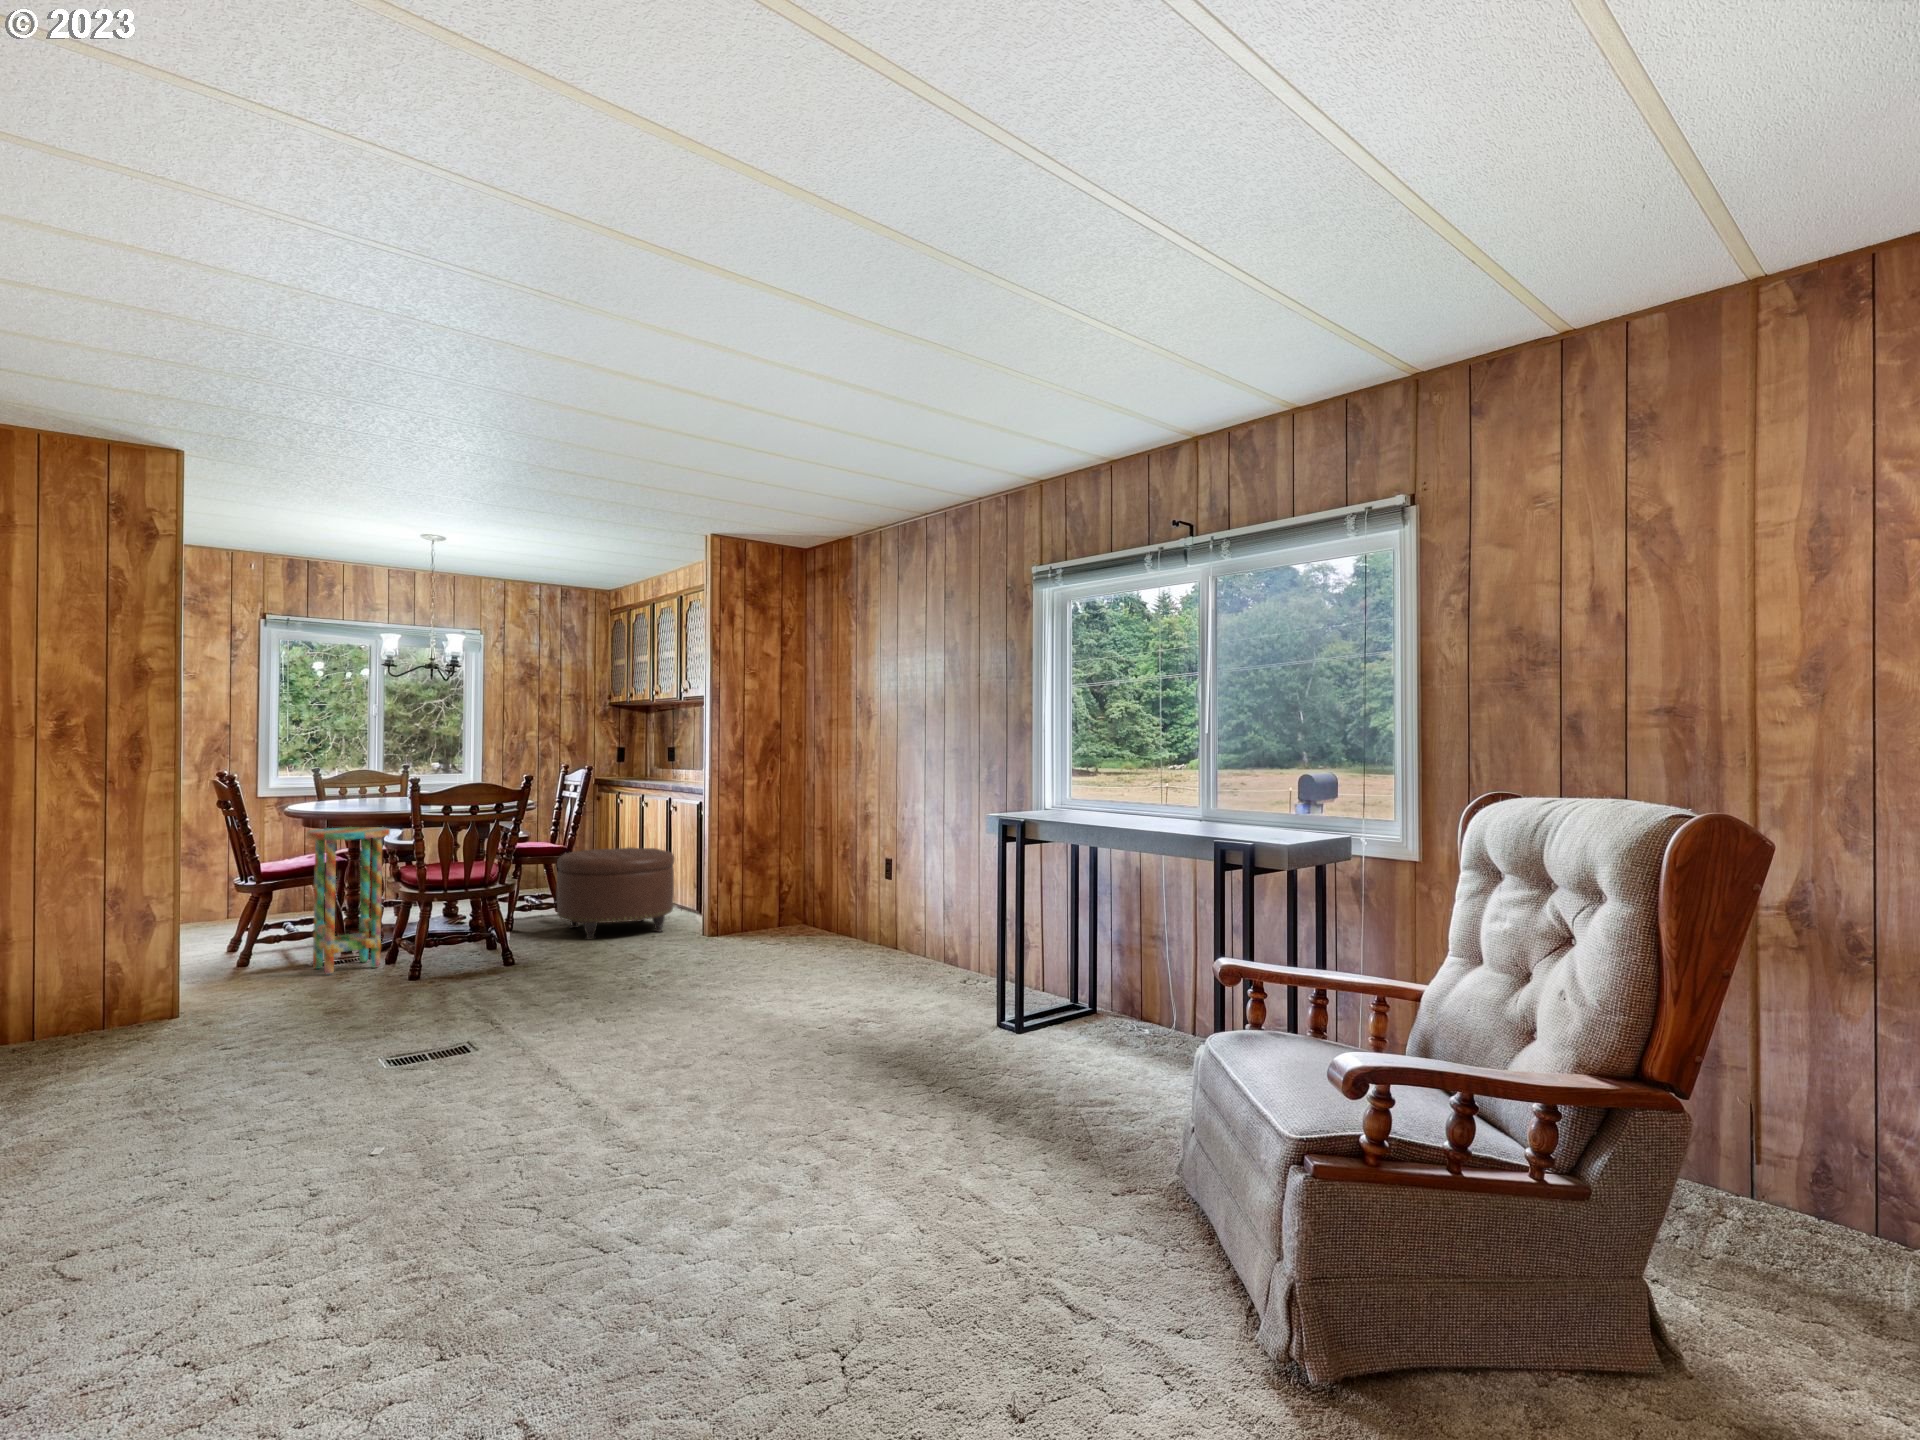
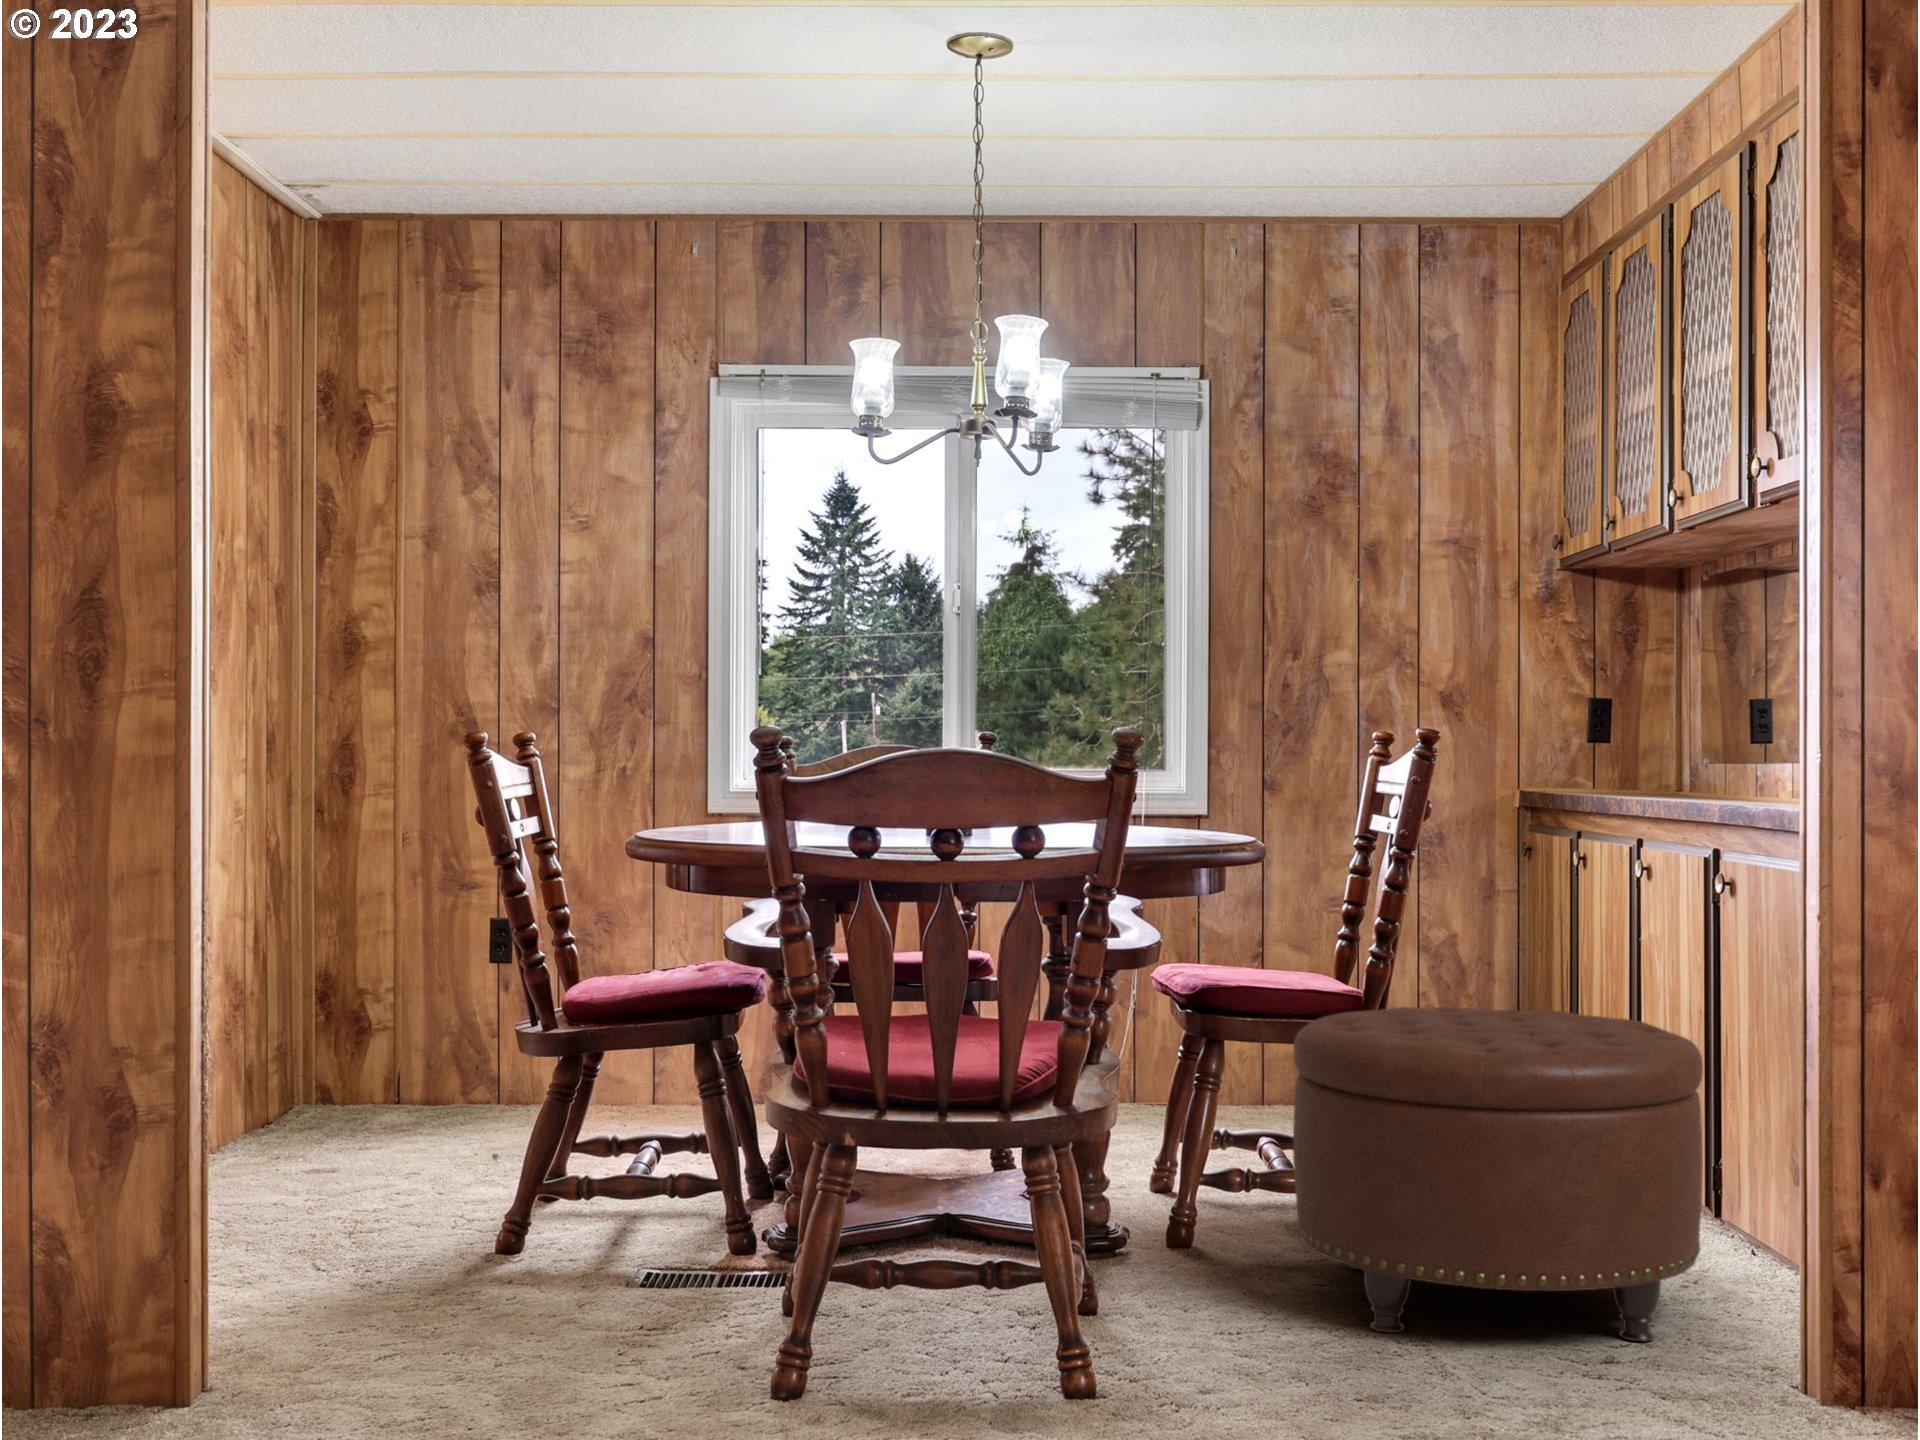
side table: present [306,827,390,975] -> none [530,887,753,1340]

